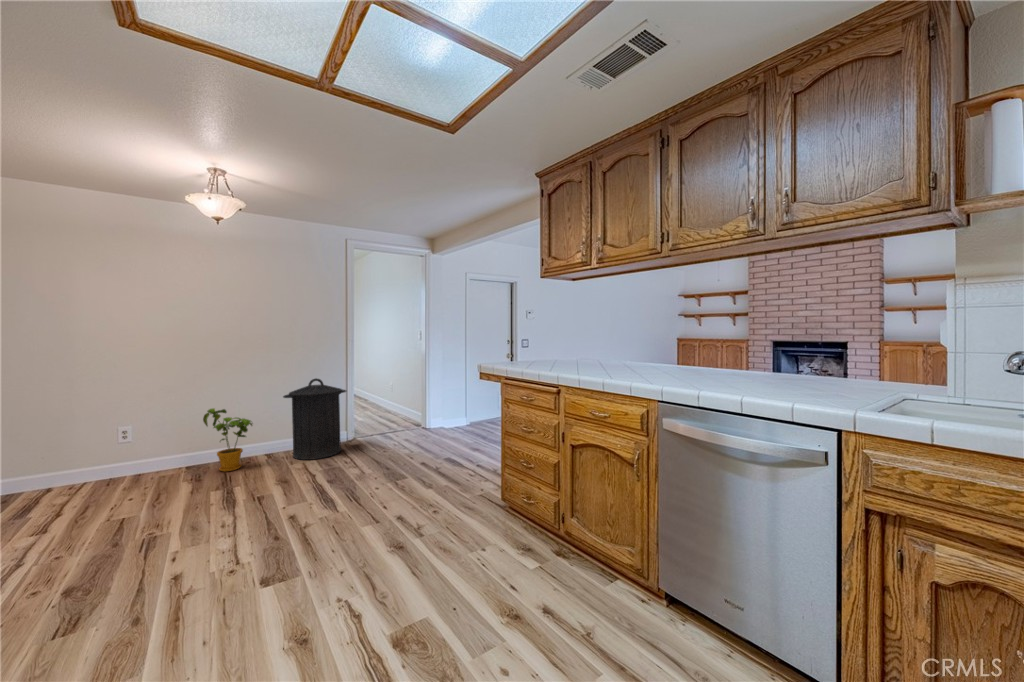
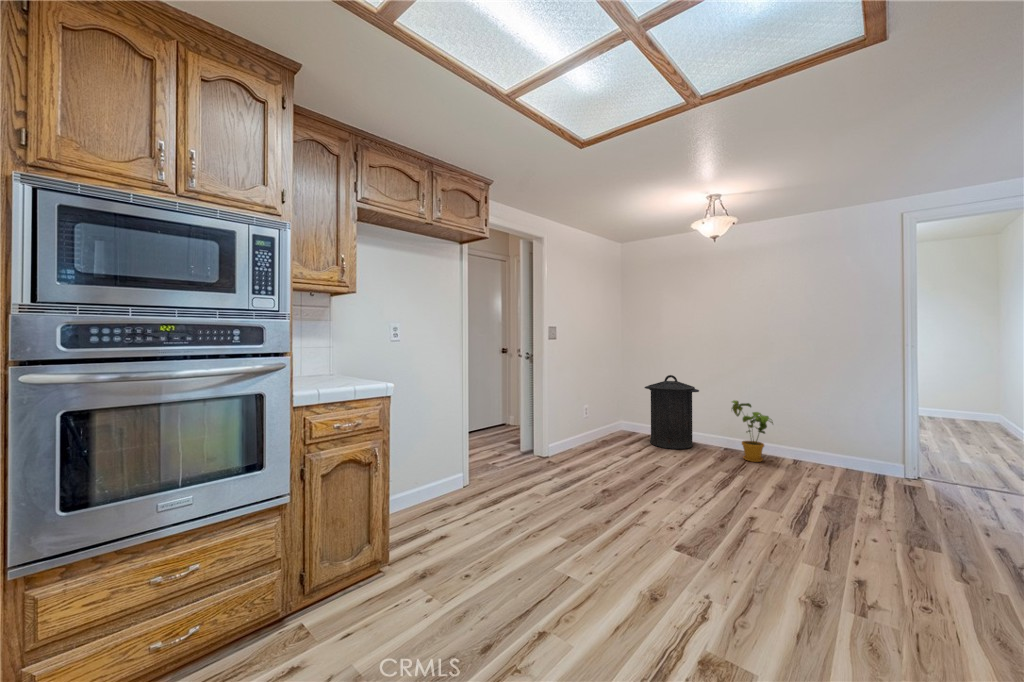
trash can: present [283,379,346,460] -> present [645,375,699,449]

